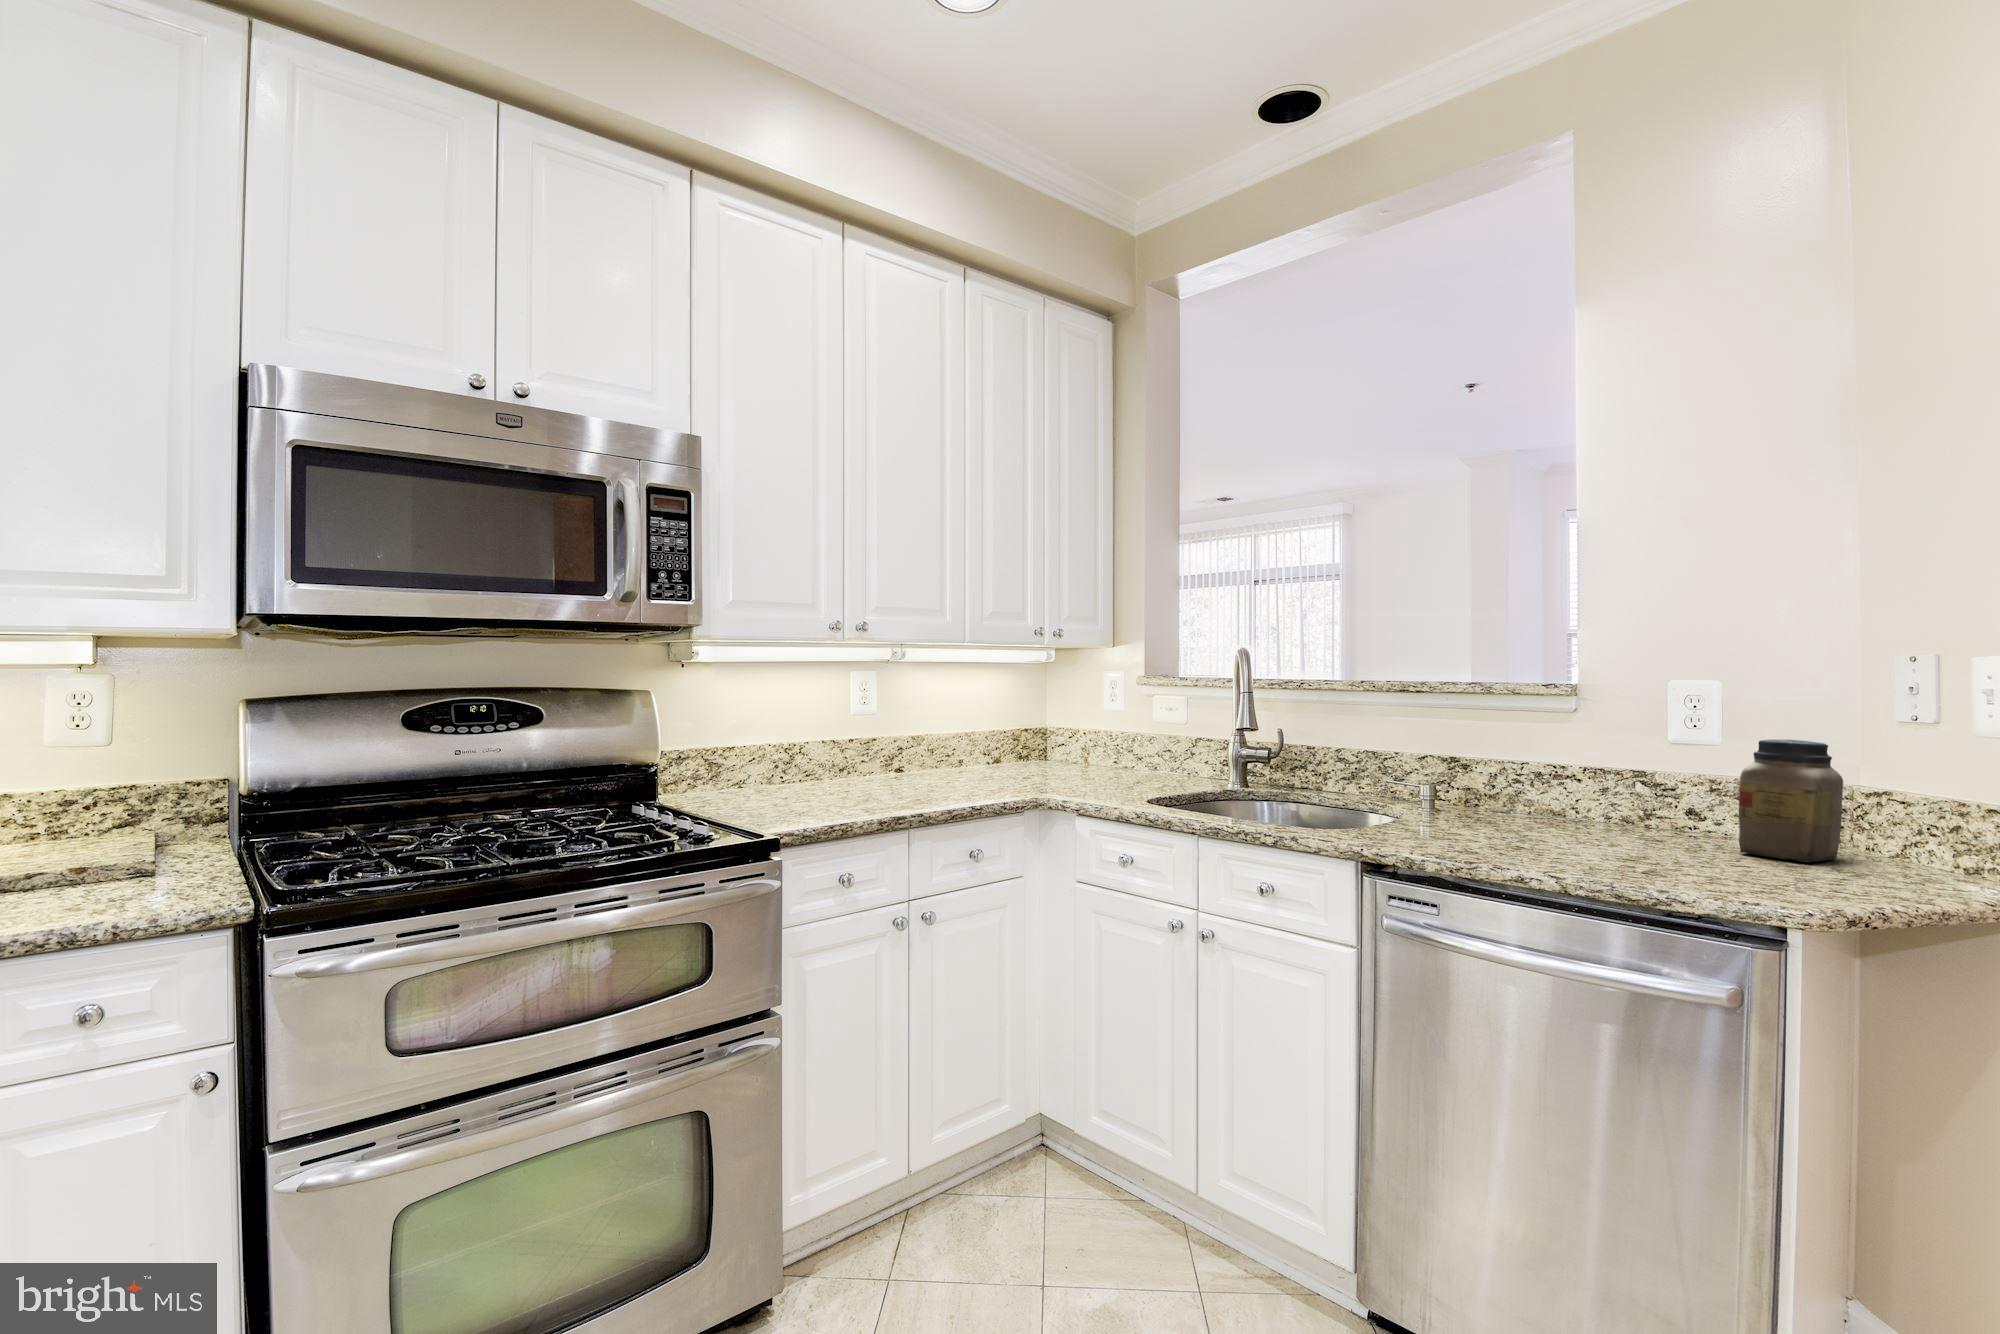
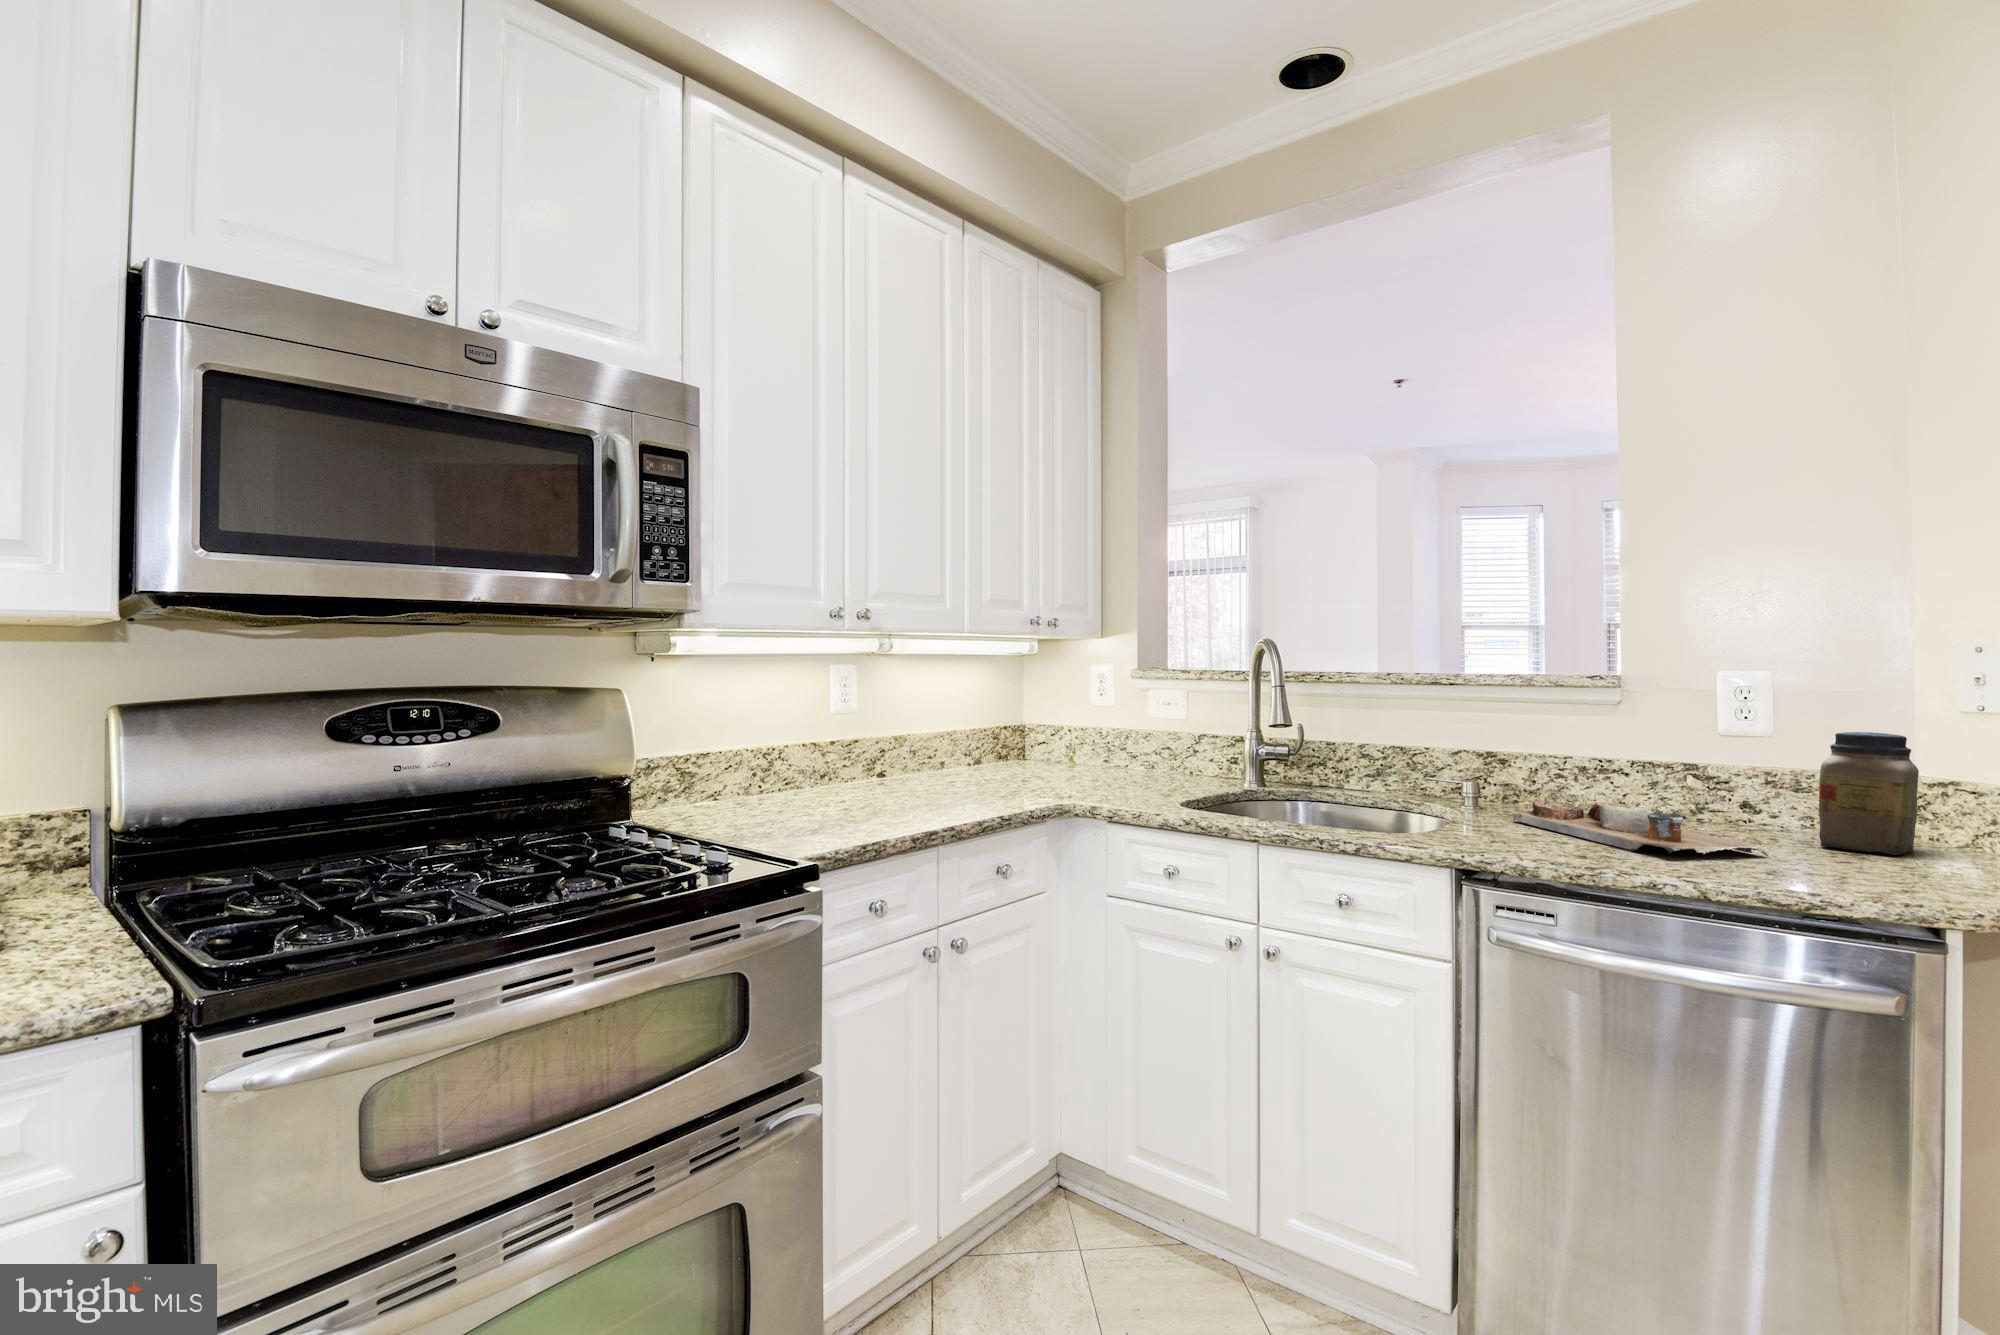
cutting board: none [1454,802,1668,860] -> present [1513,799,1768,856]

